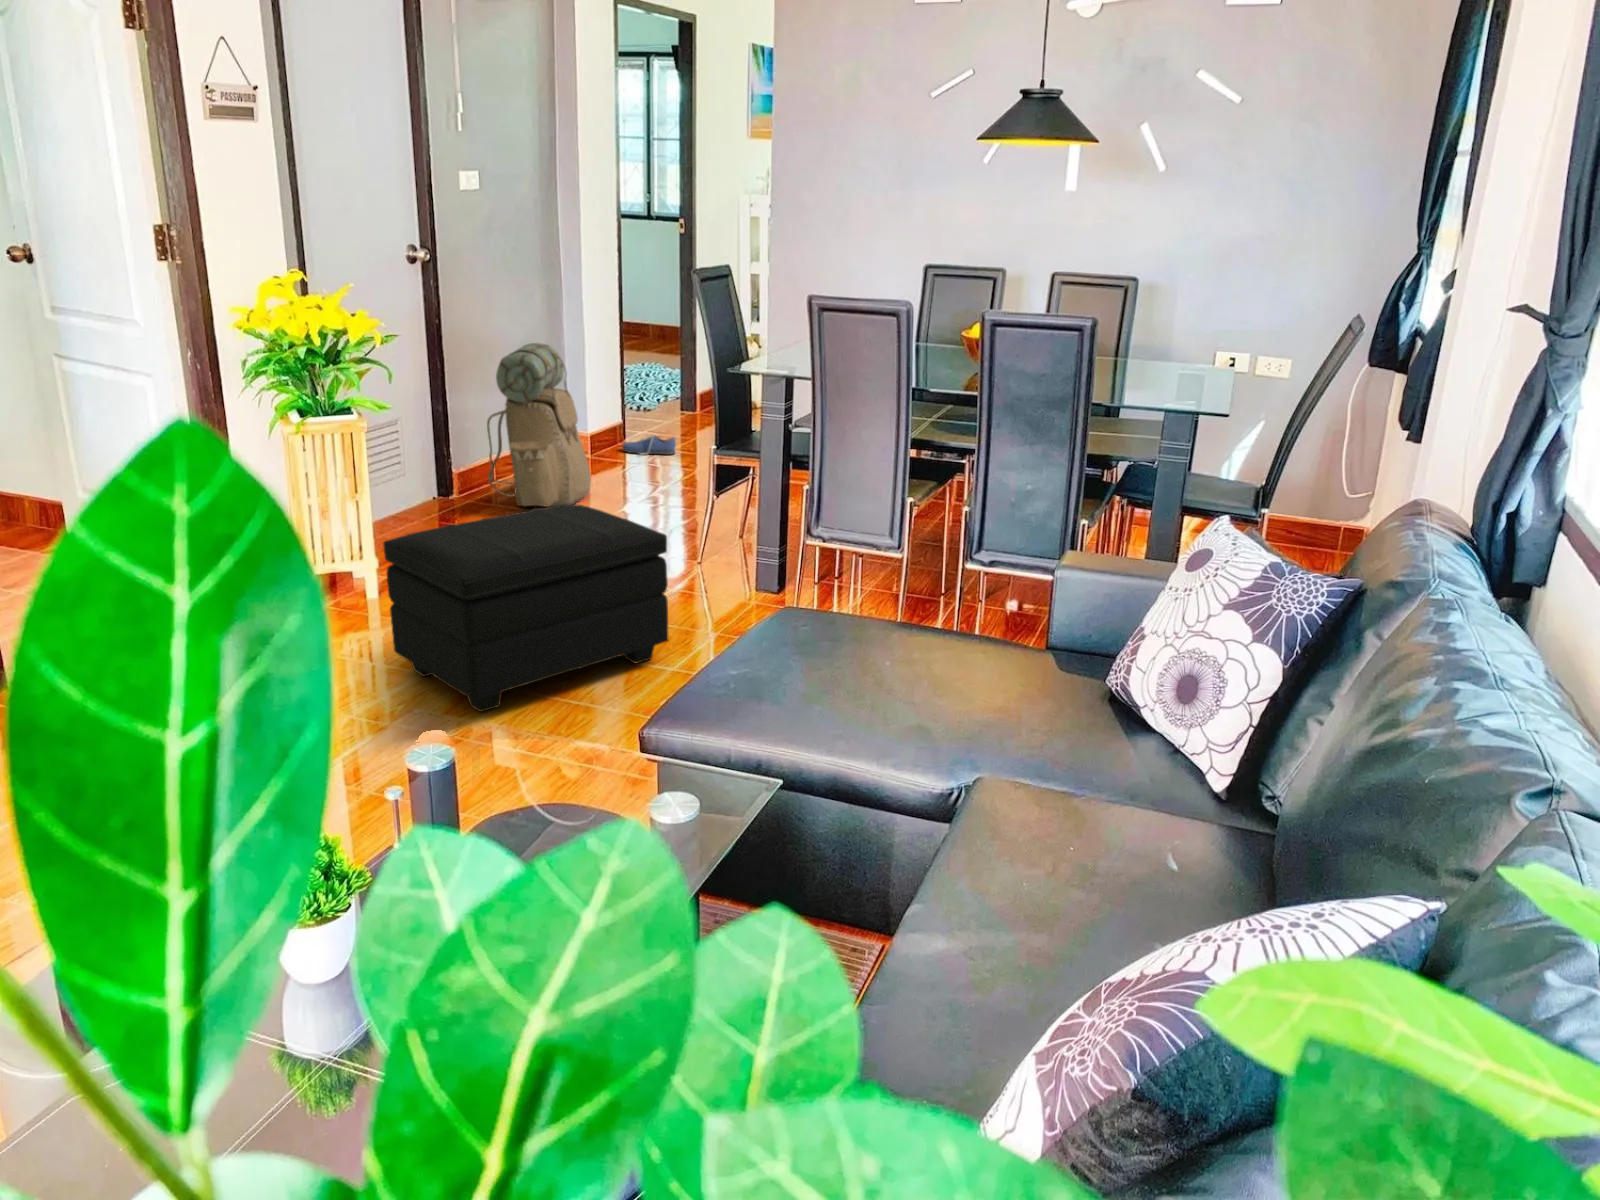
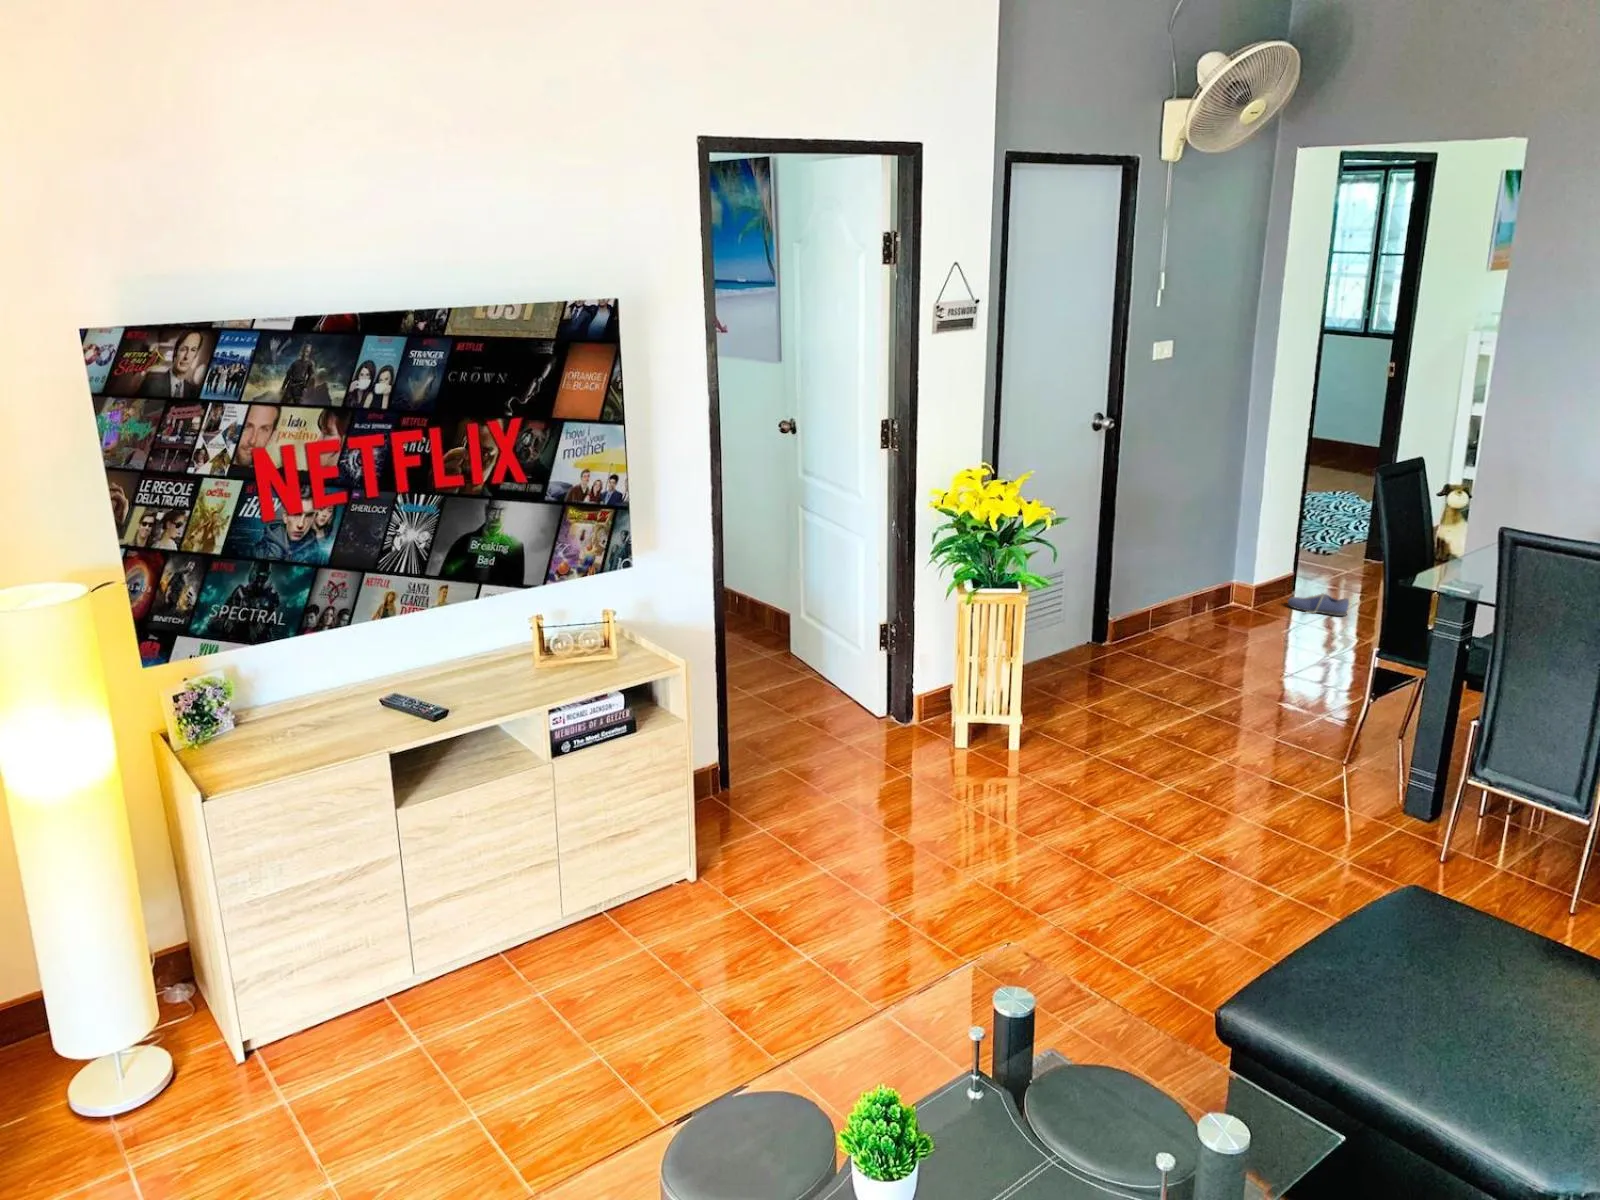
backpack: present [487,343,591,507] -> none [1139,503,1245,670]
footstool: present [383,504,669,712] -> none [1018,702,1297,900]

